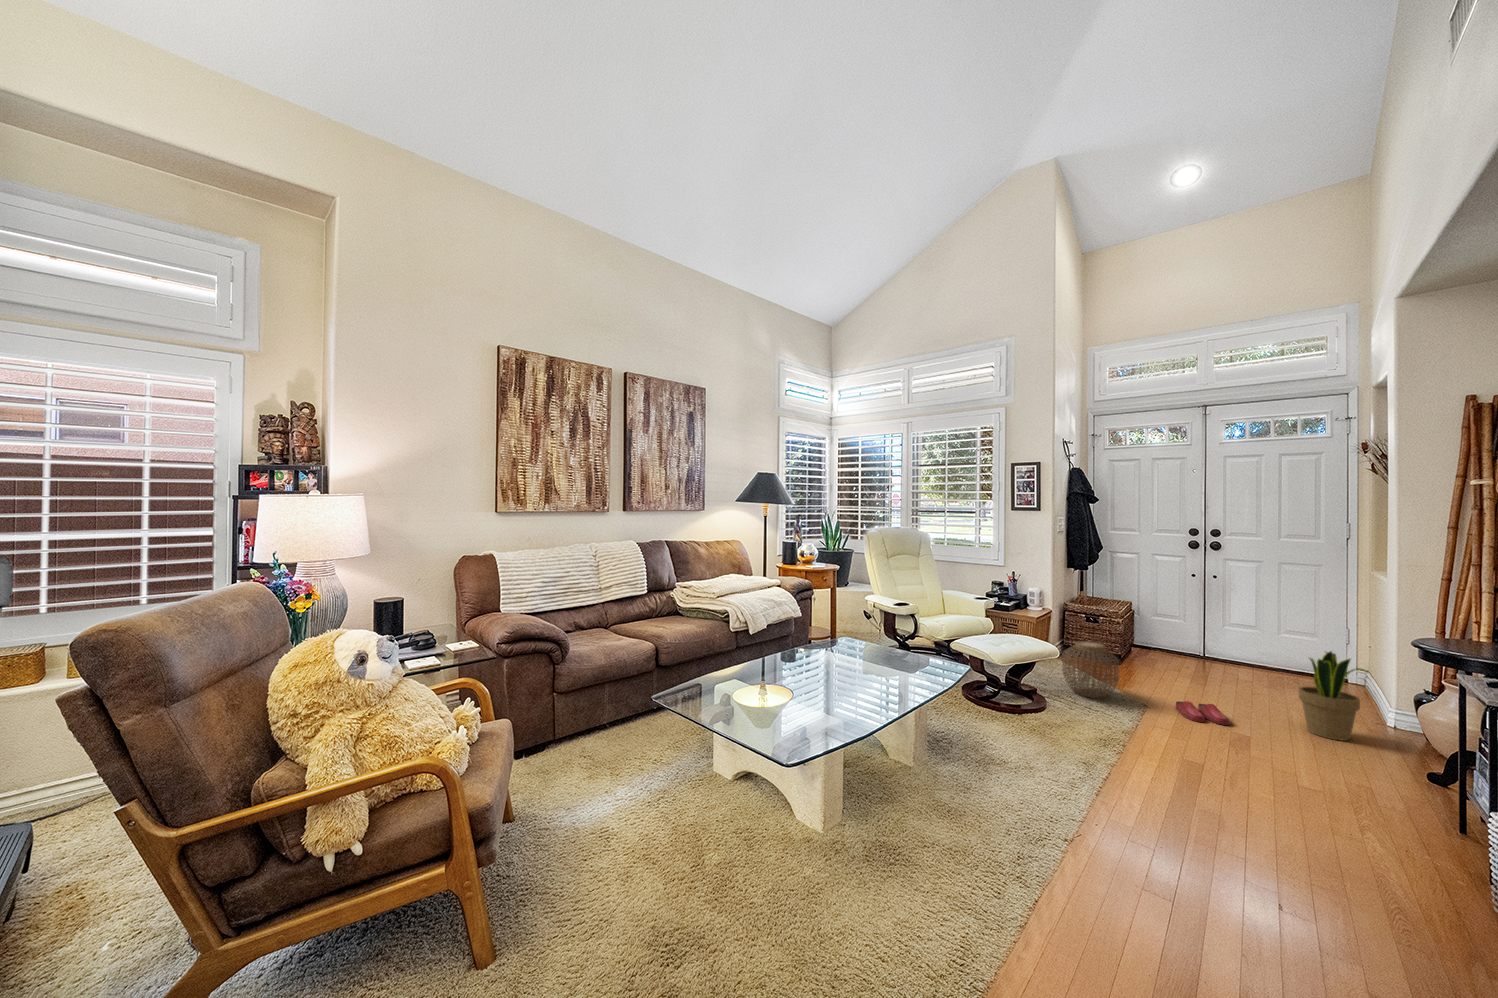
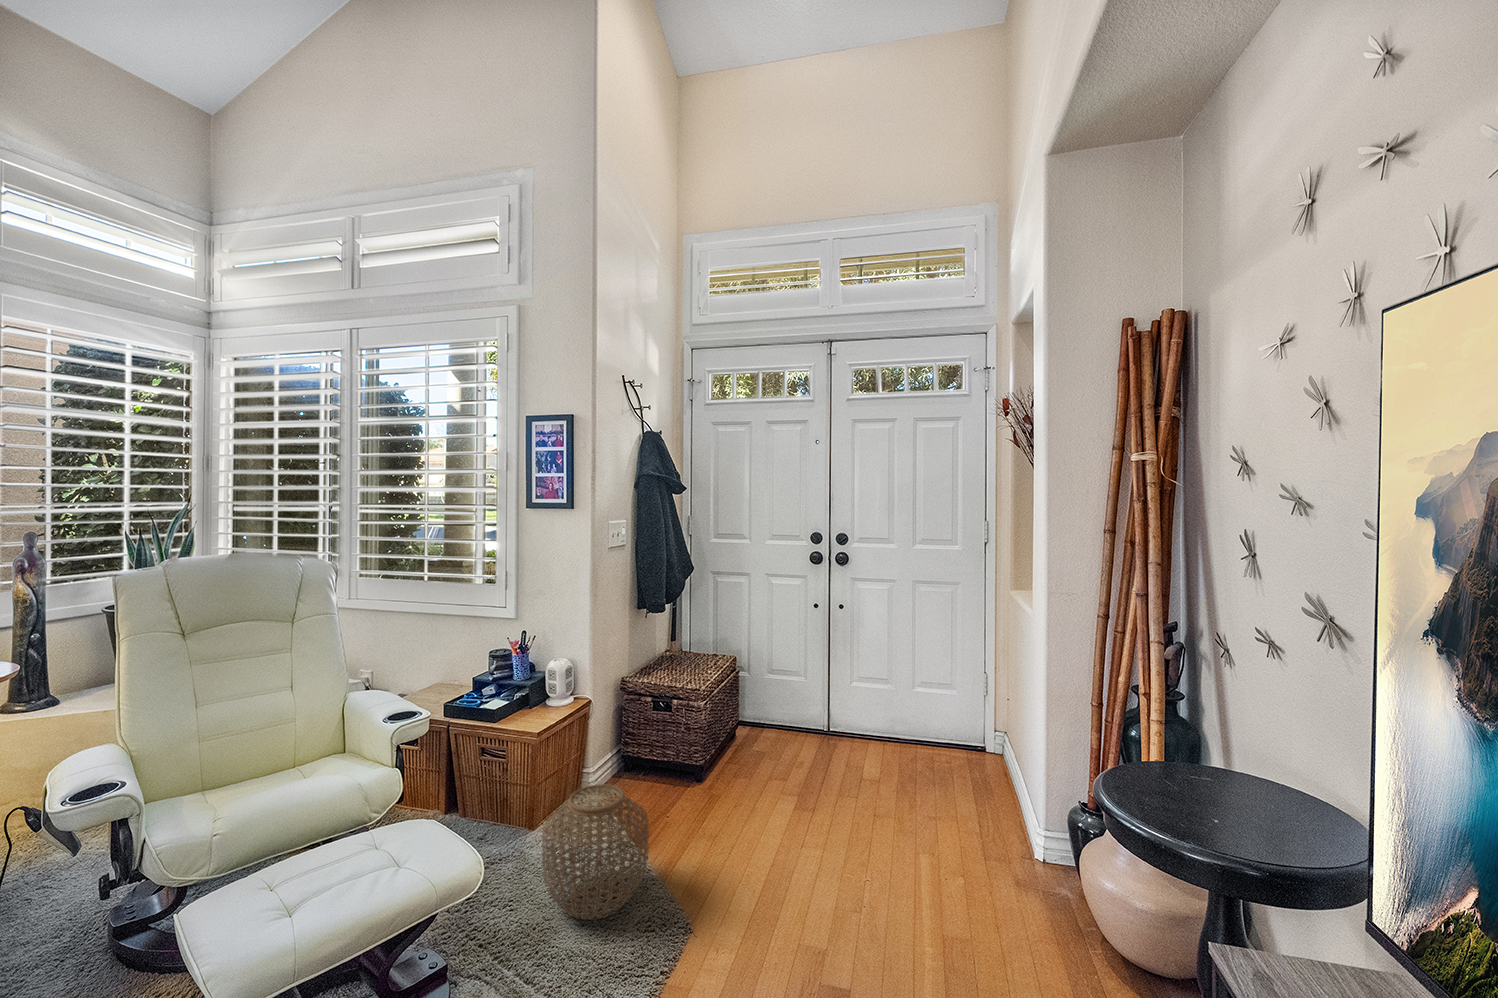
potted plant: present [1299,651,1366,741] -> none [923,758,1016,935]
slippers: present [1176,701,1230,725] -> none [743,883,818,955]

